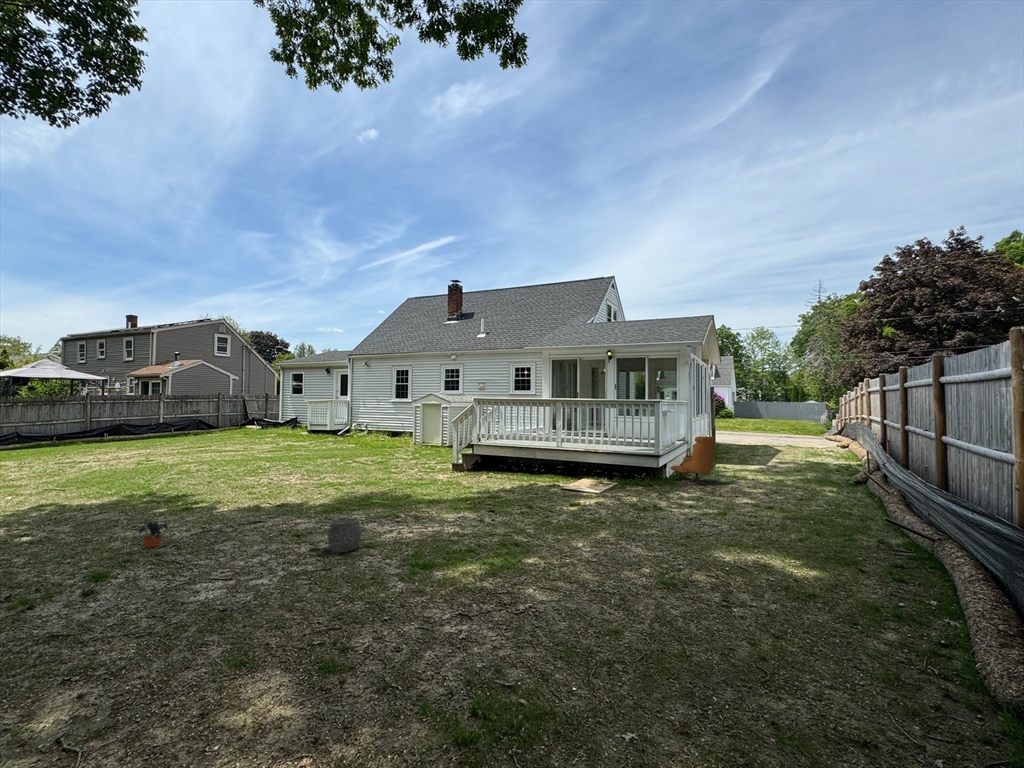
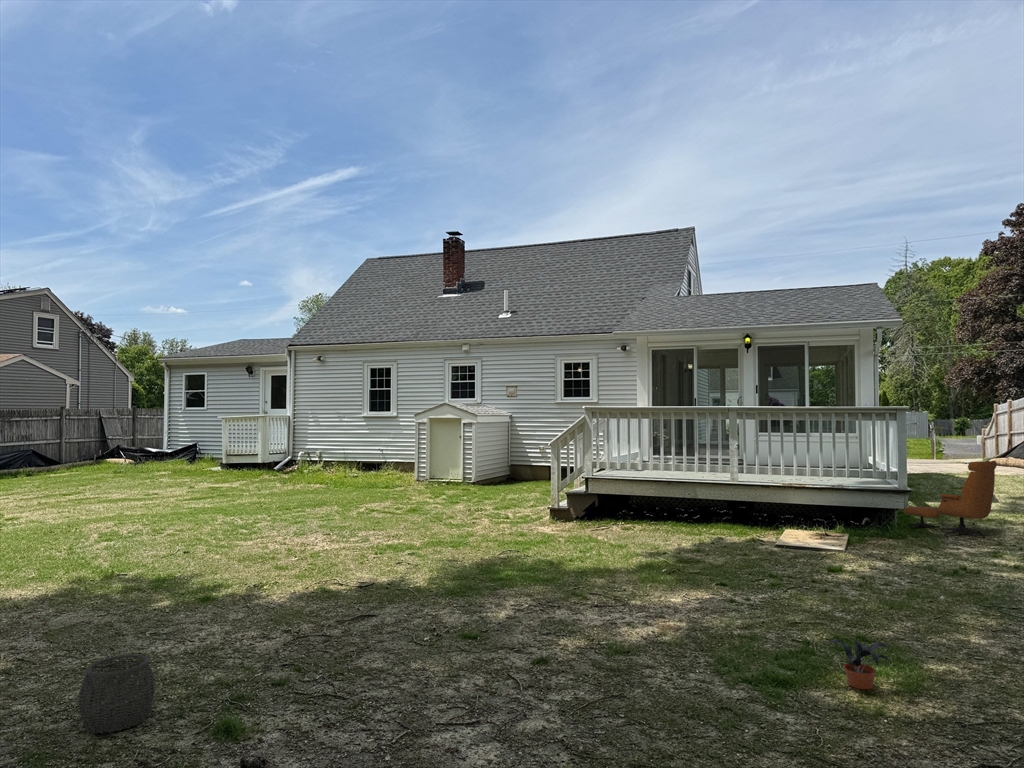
woven basket: present [327,517,362,552] -> present [78,654,155,733]
potted plant: present [136,522,169,547] -> present [828,639,892,689]

